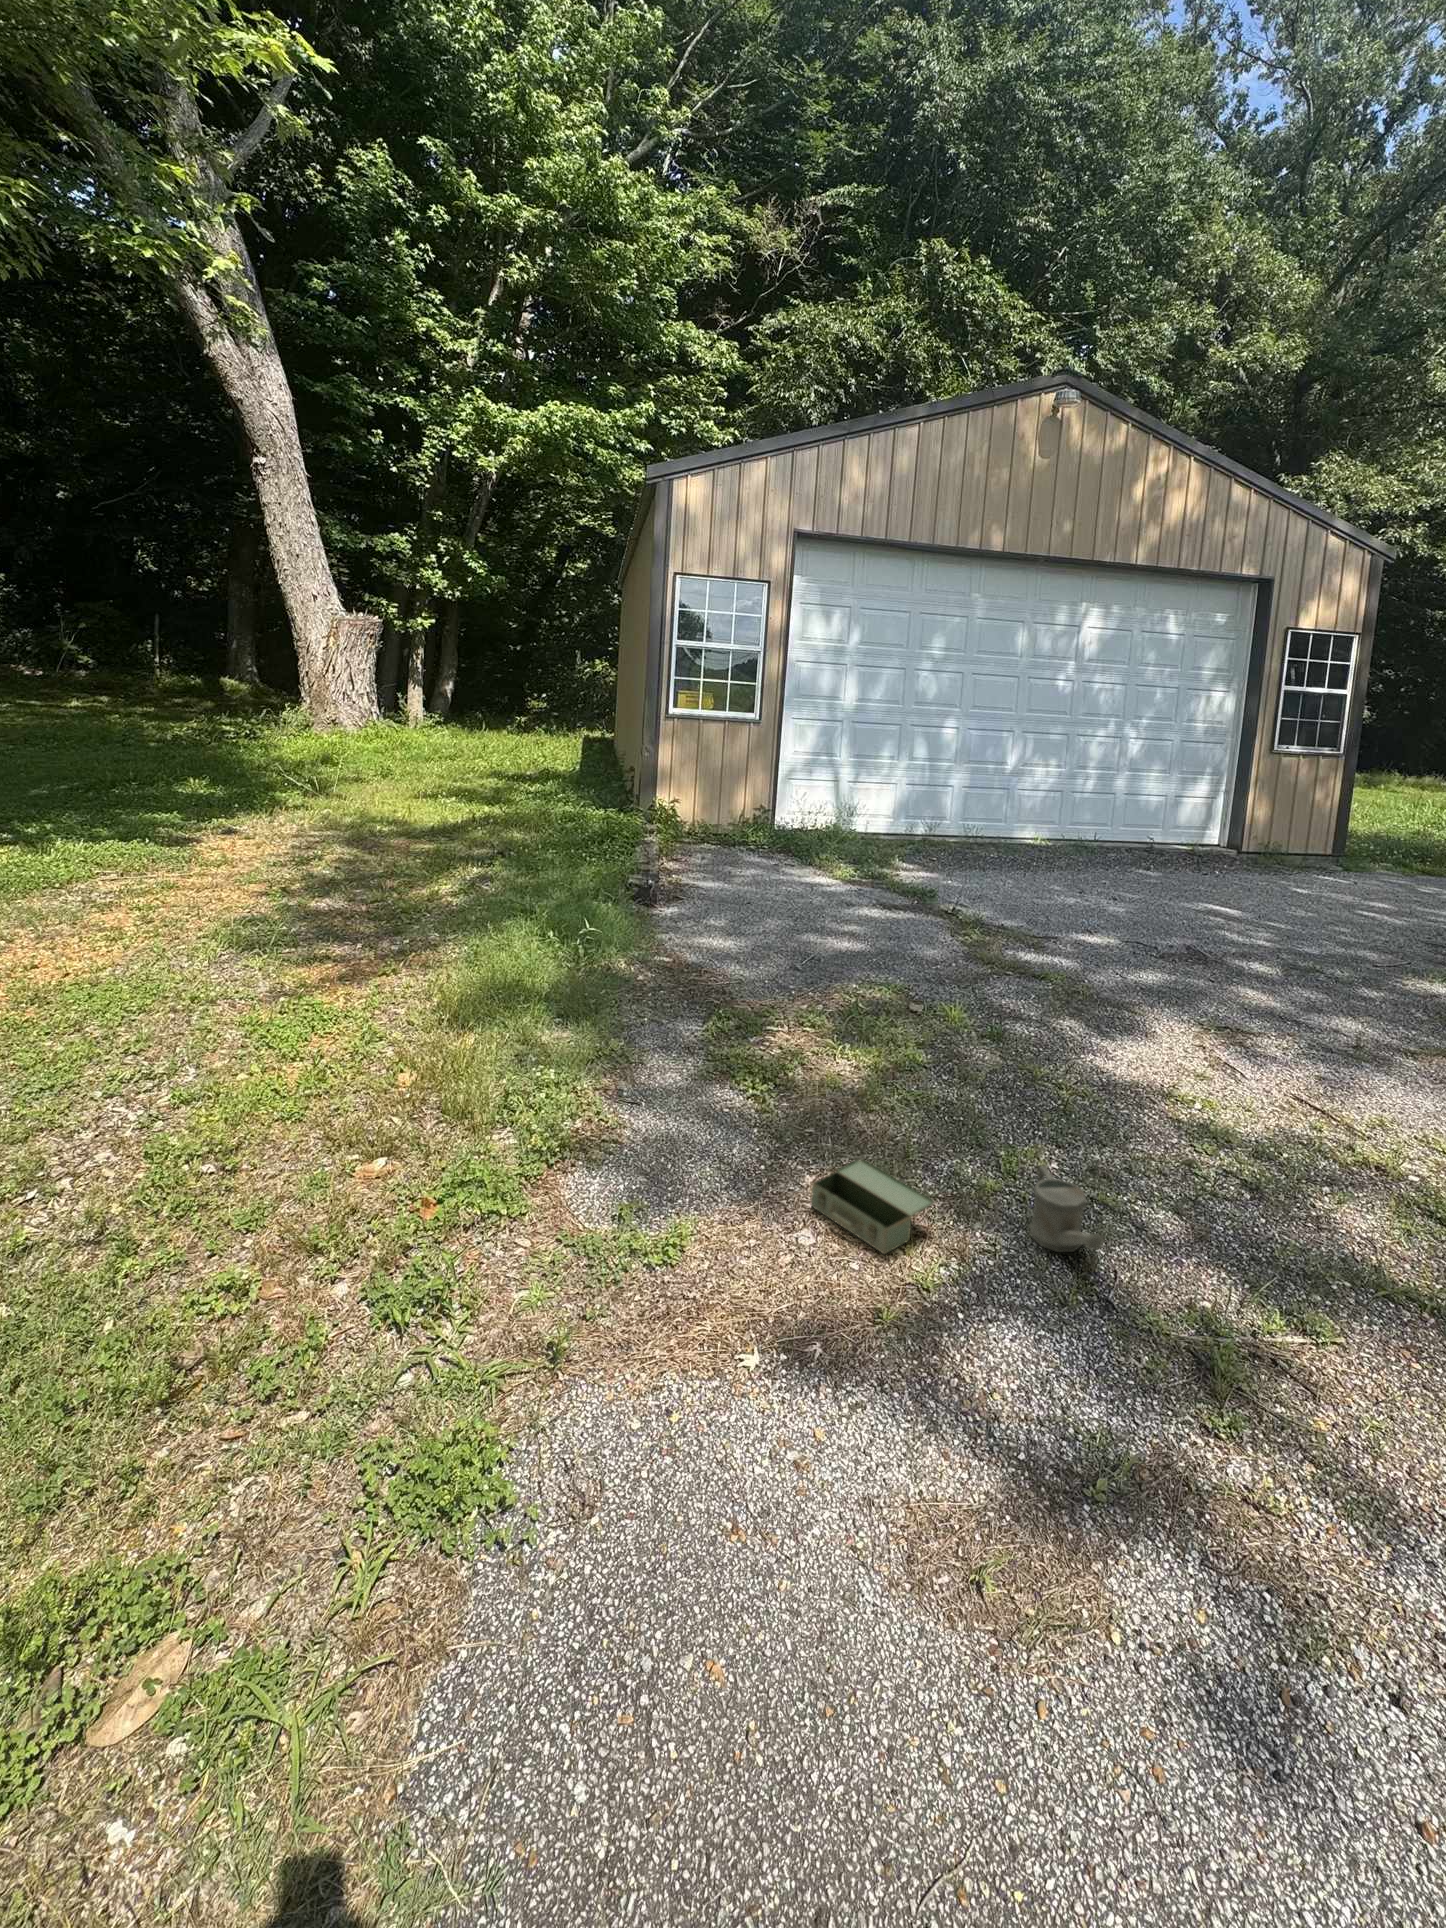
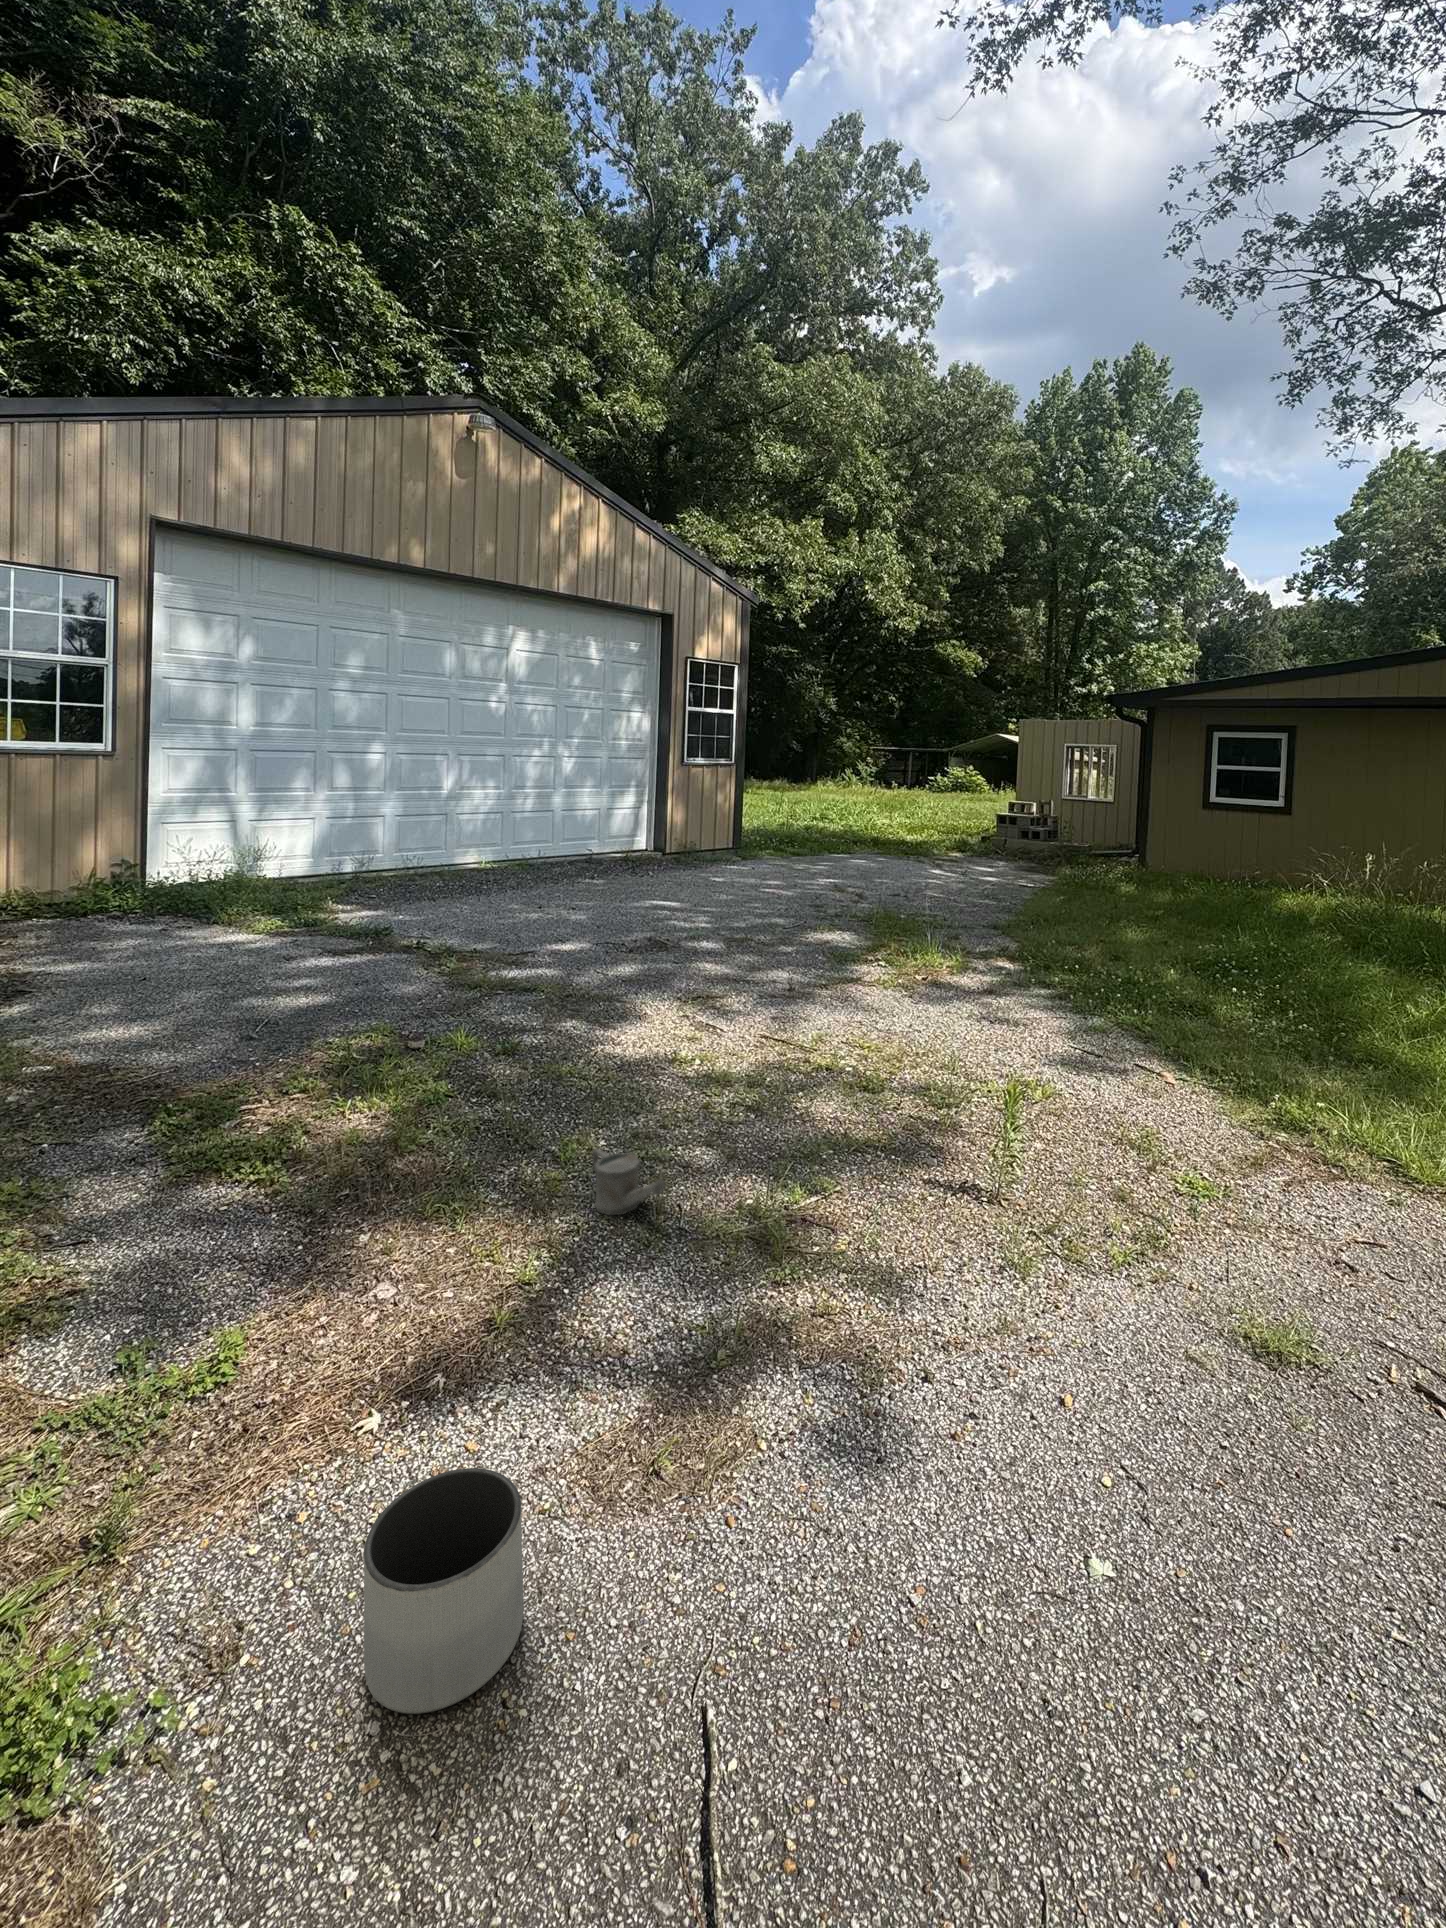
toolbox: present [811,1160,934,1254] -> none [379,1205,510,1279]
planter: none [653,1458,805,1702] -> present [364,1468,523,1714]

